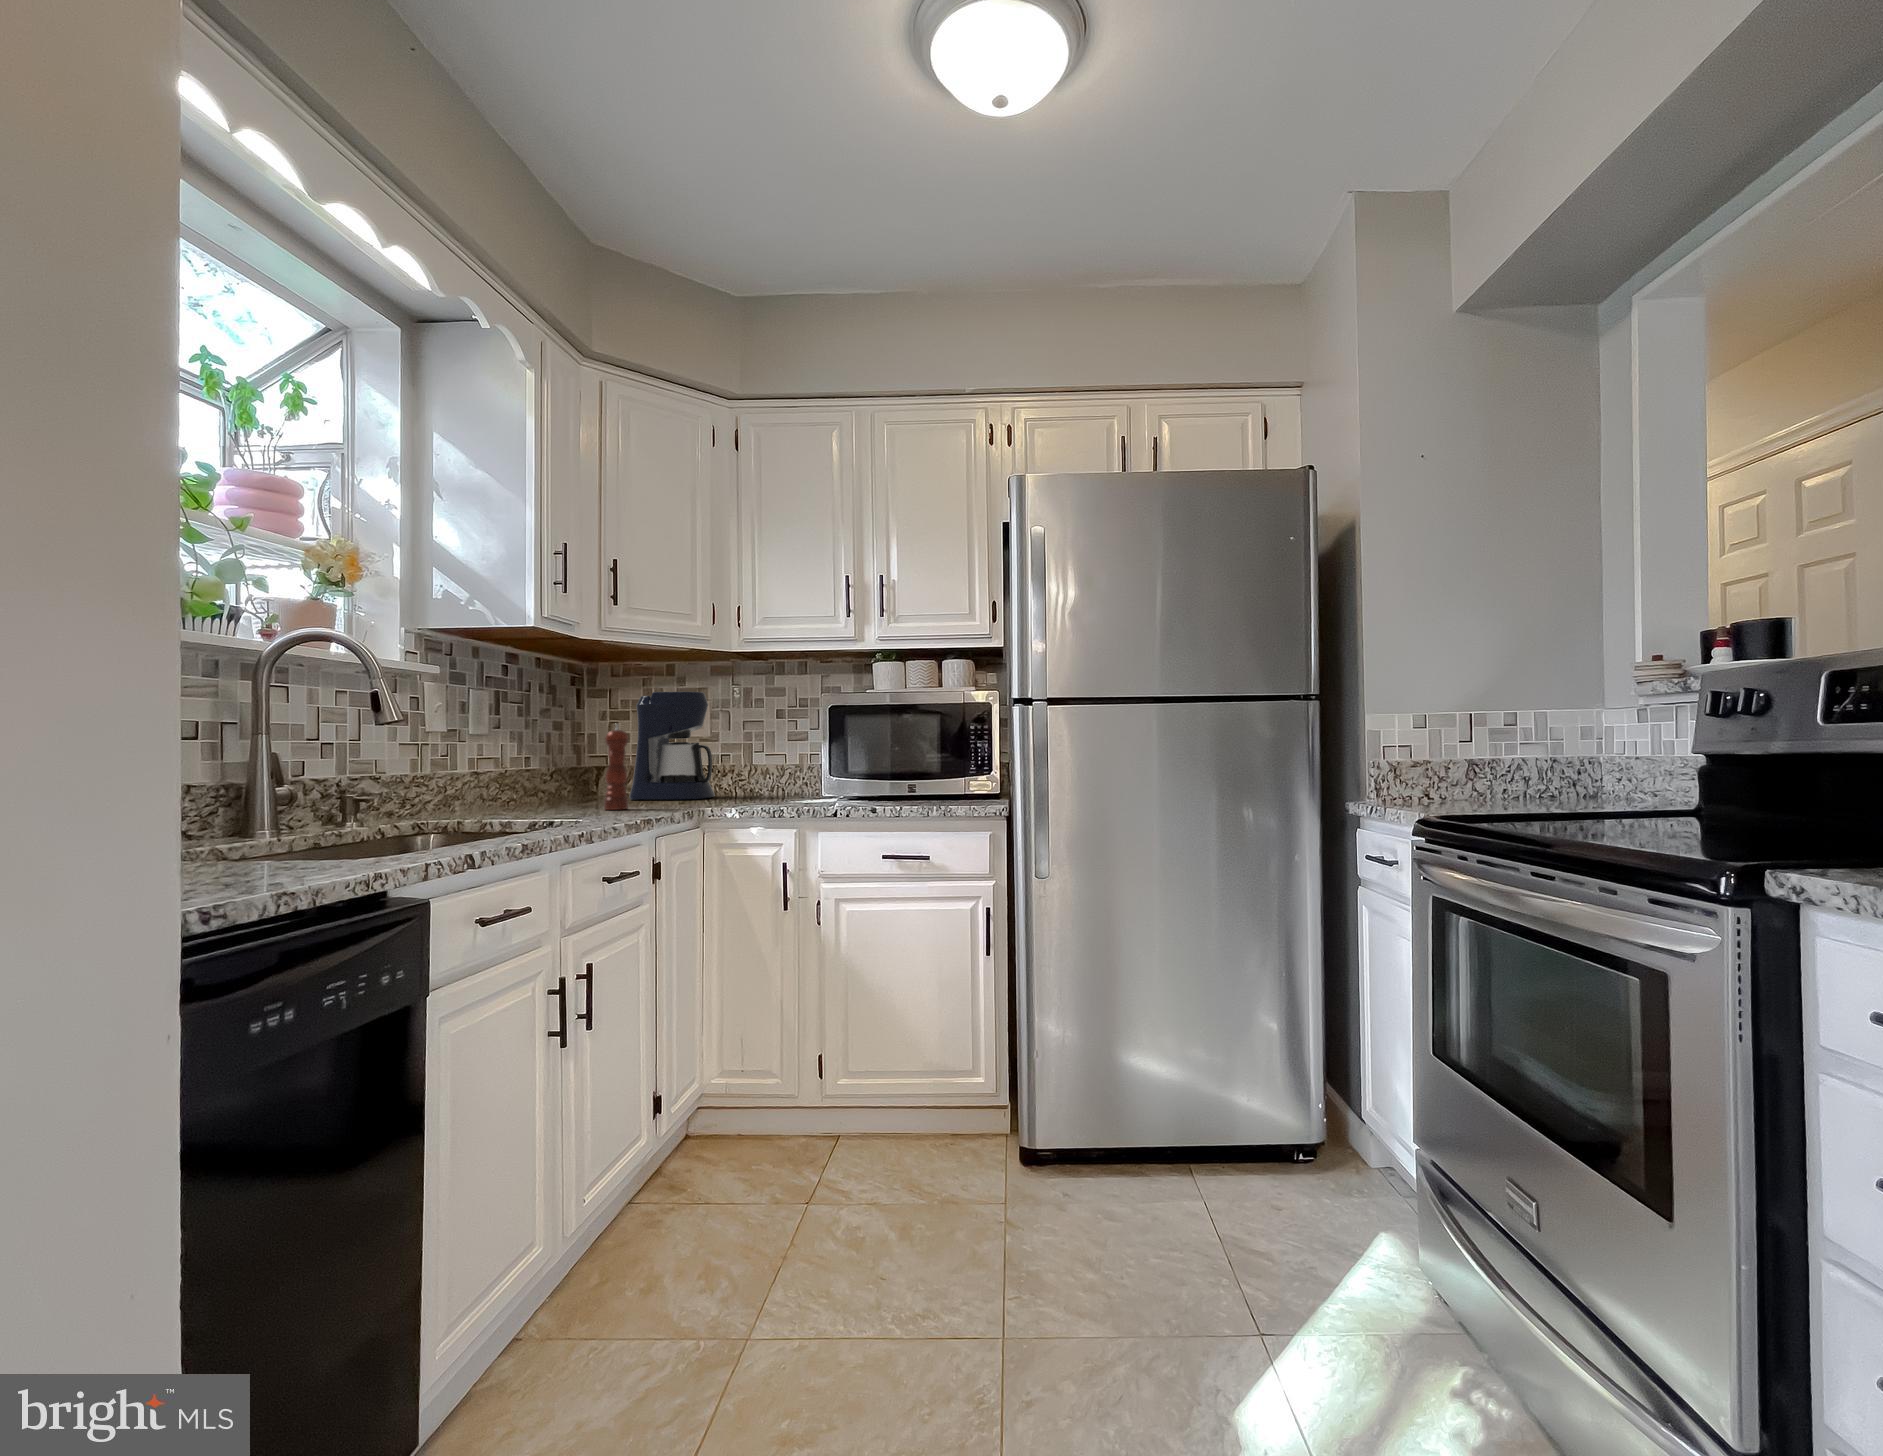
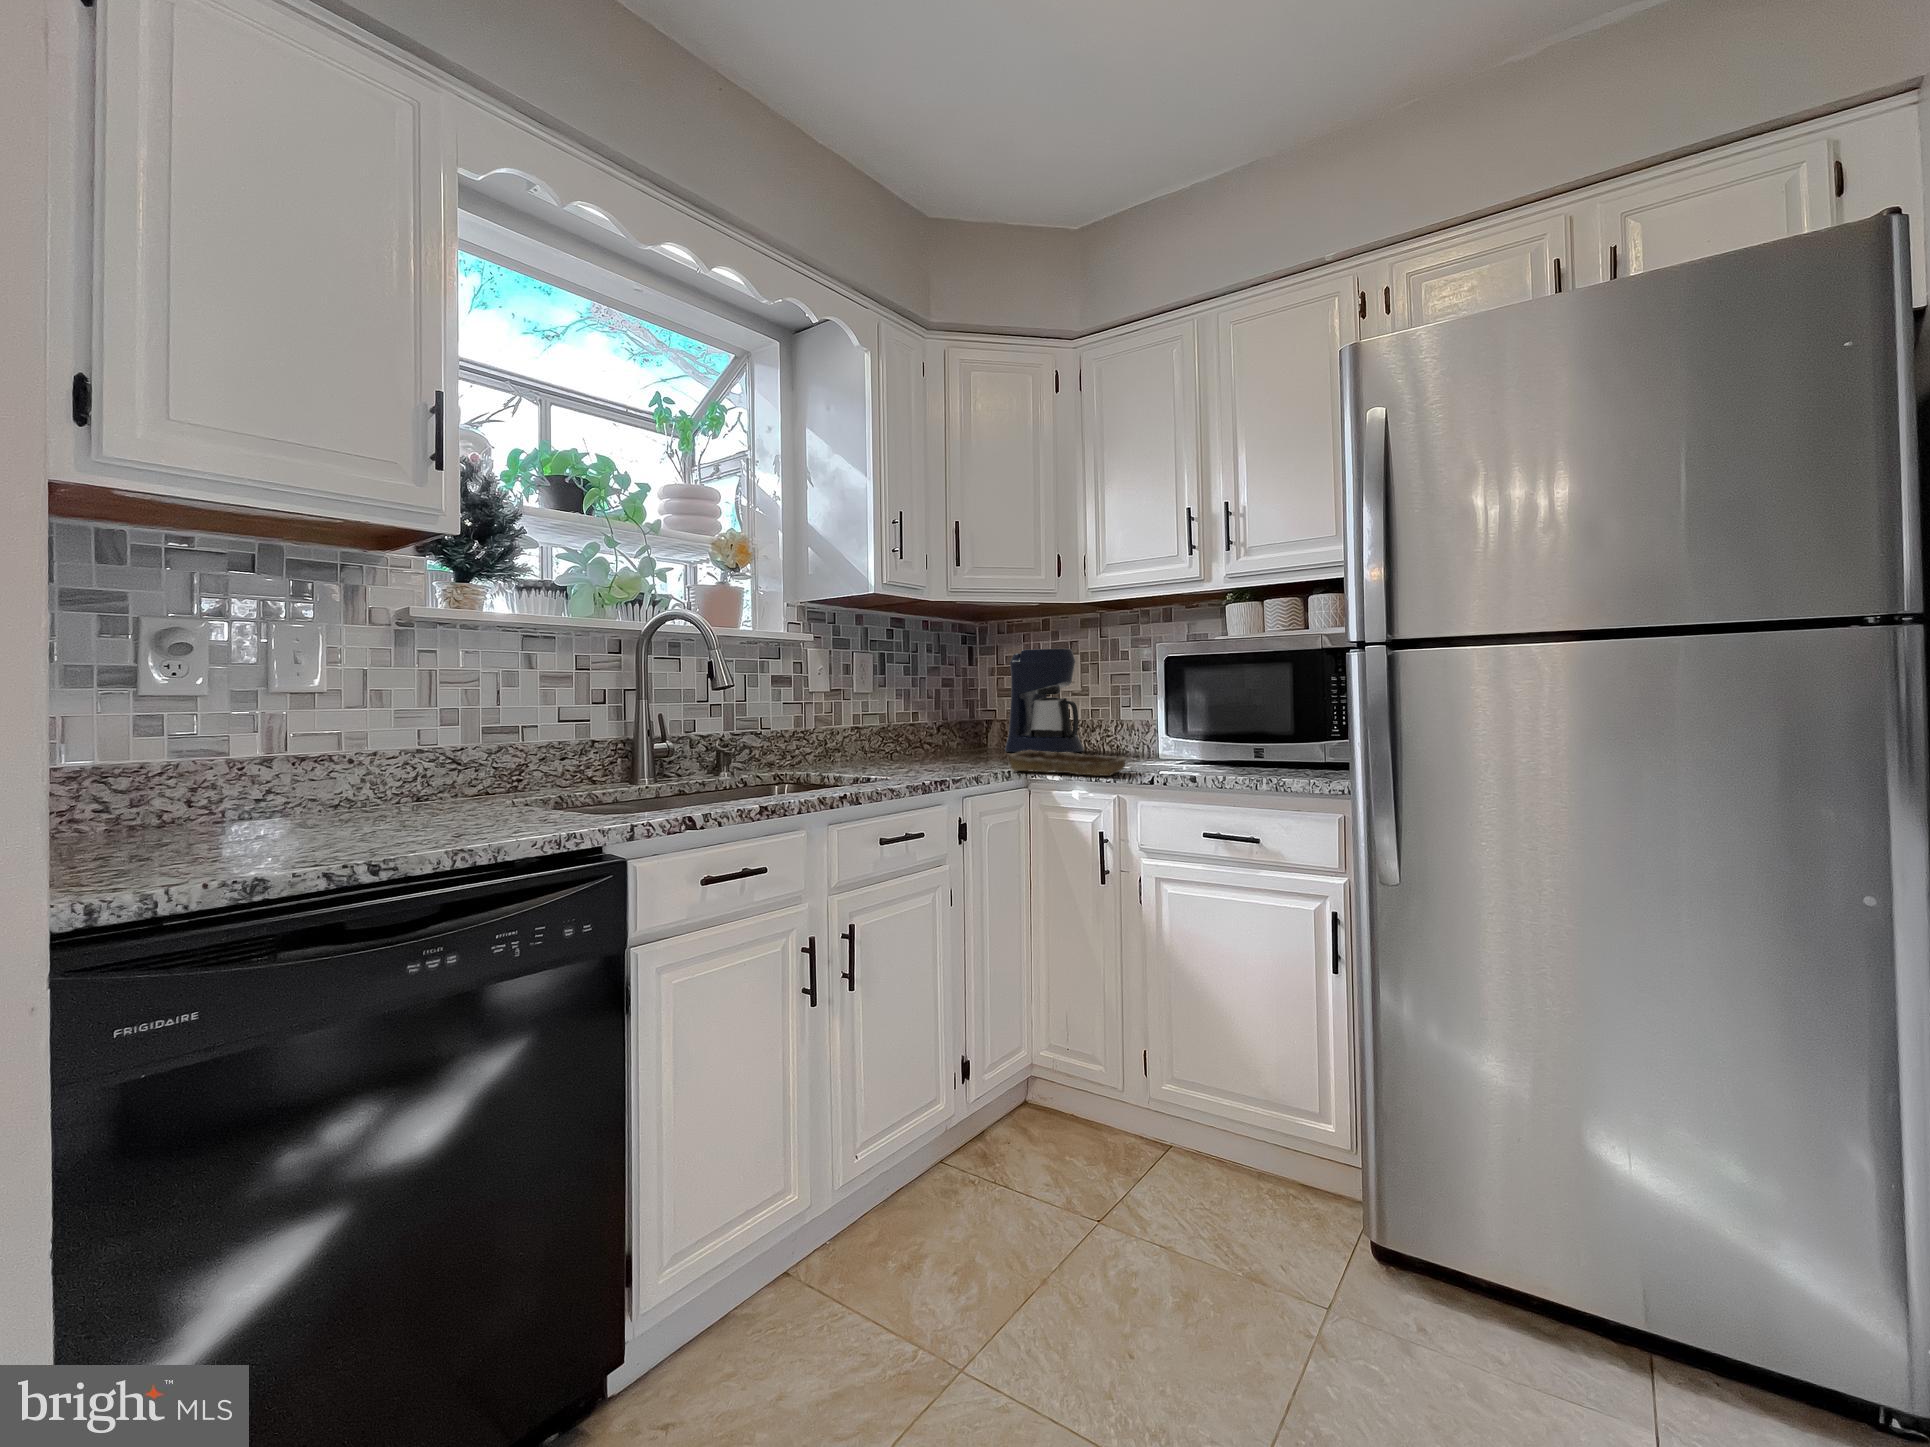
pepper mill: present [604,724,628,810] -> none [952,683,973,765]
tray: none [684,792,809,811] -> present [1008,751,1127,776]

